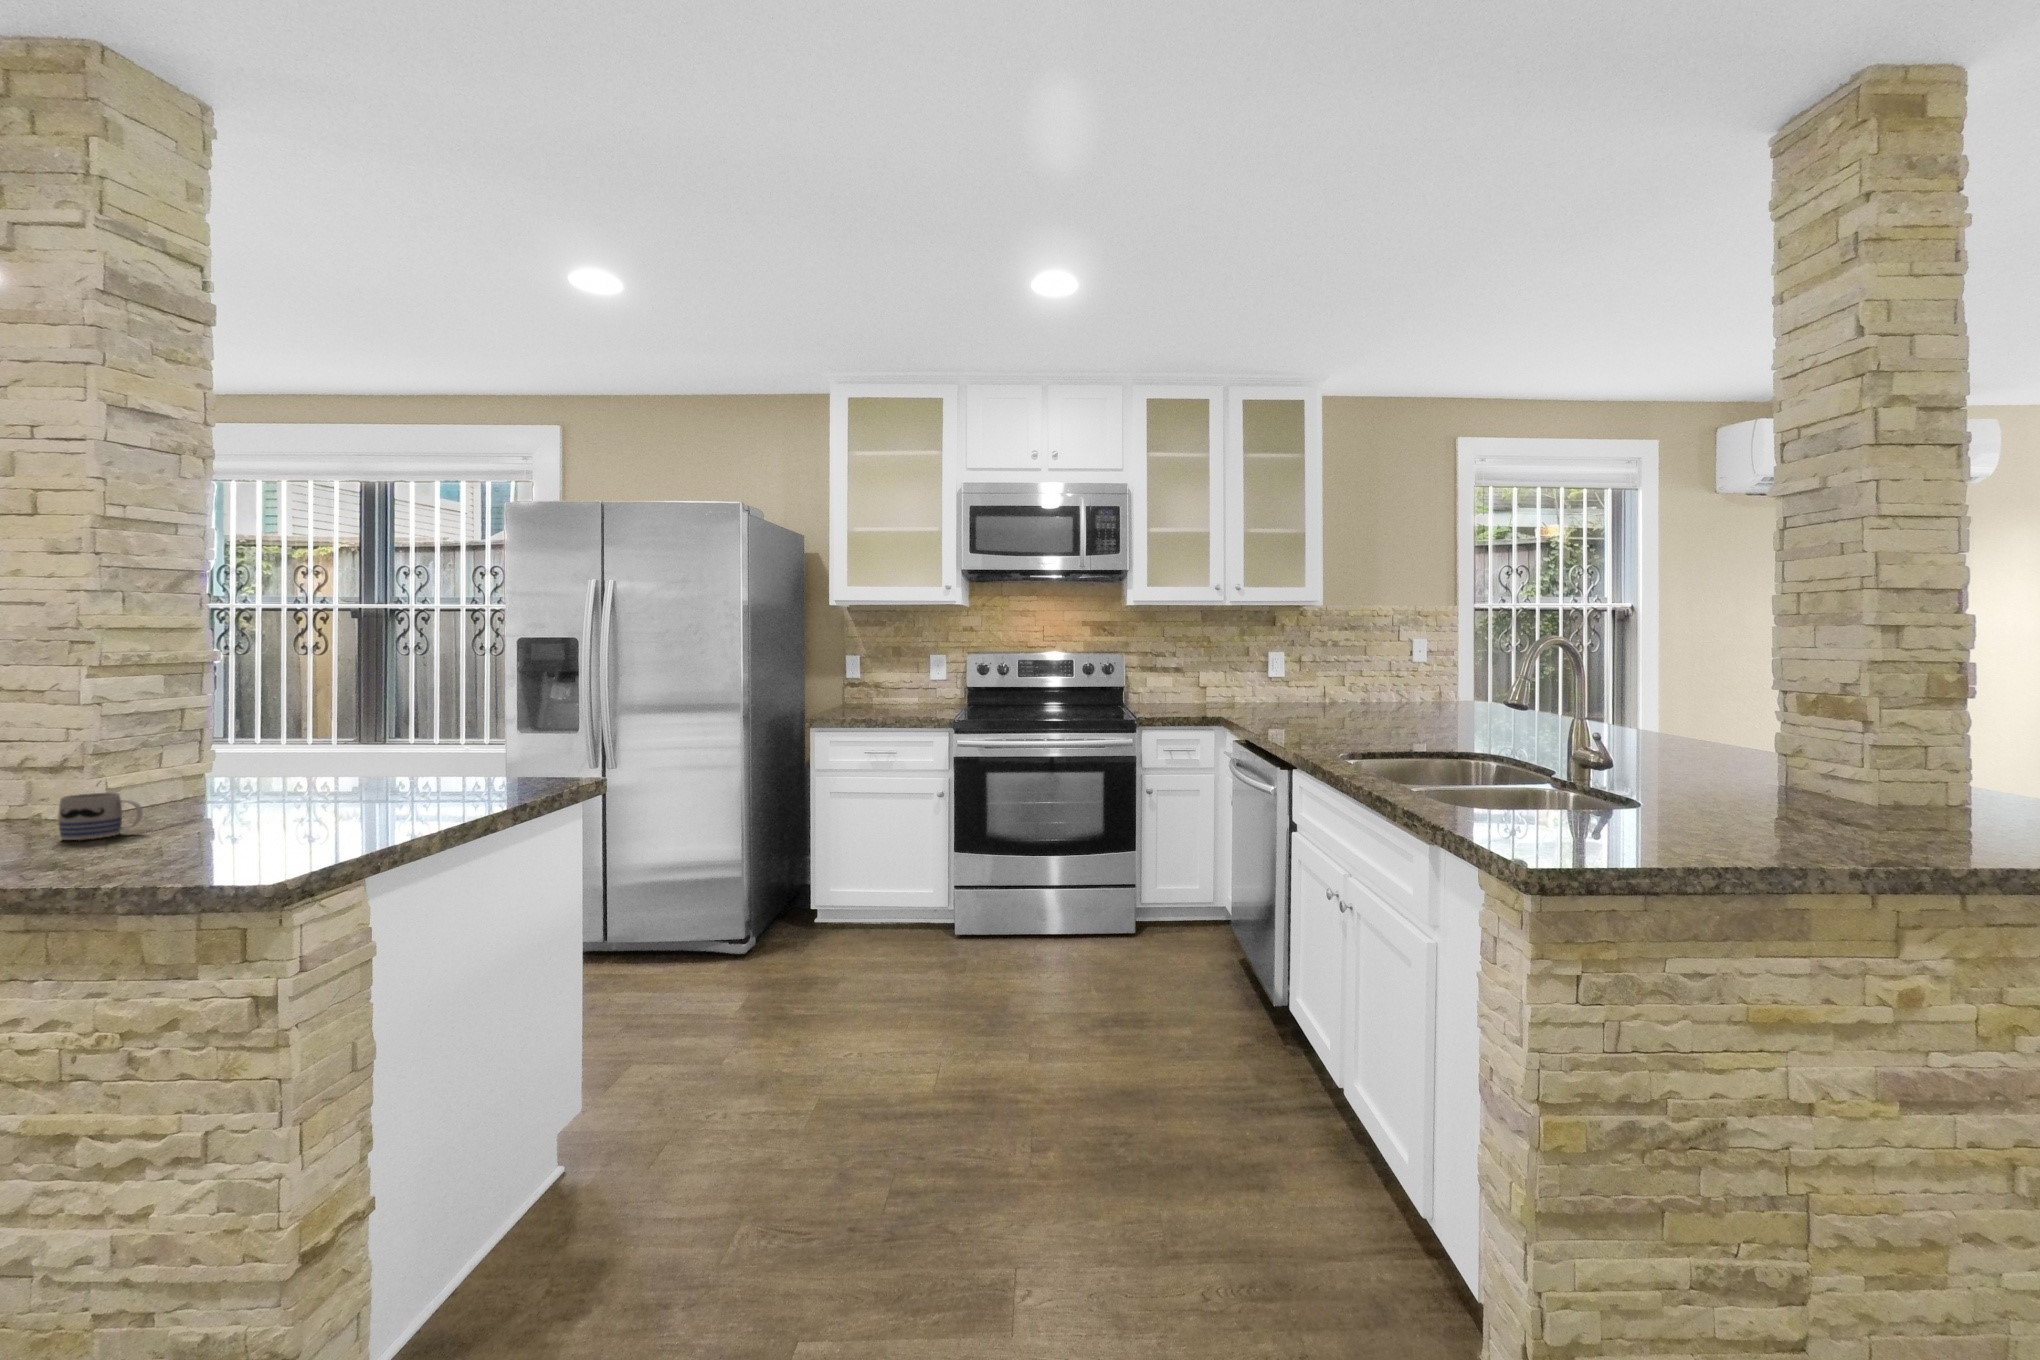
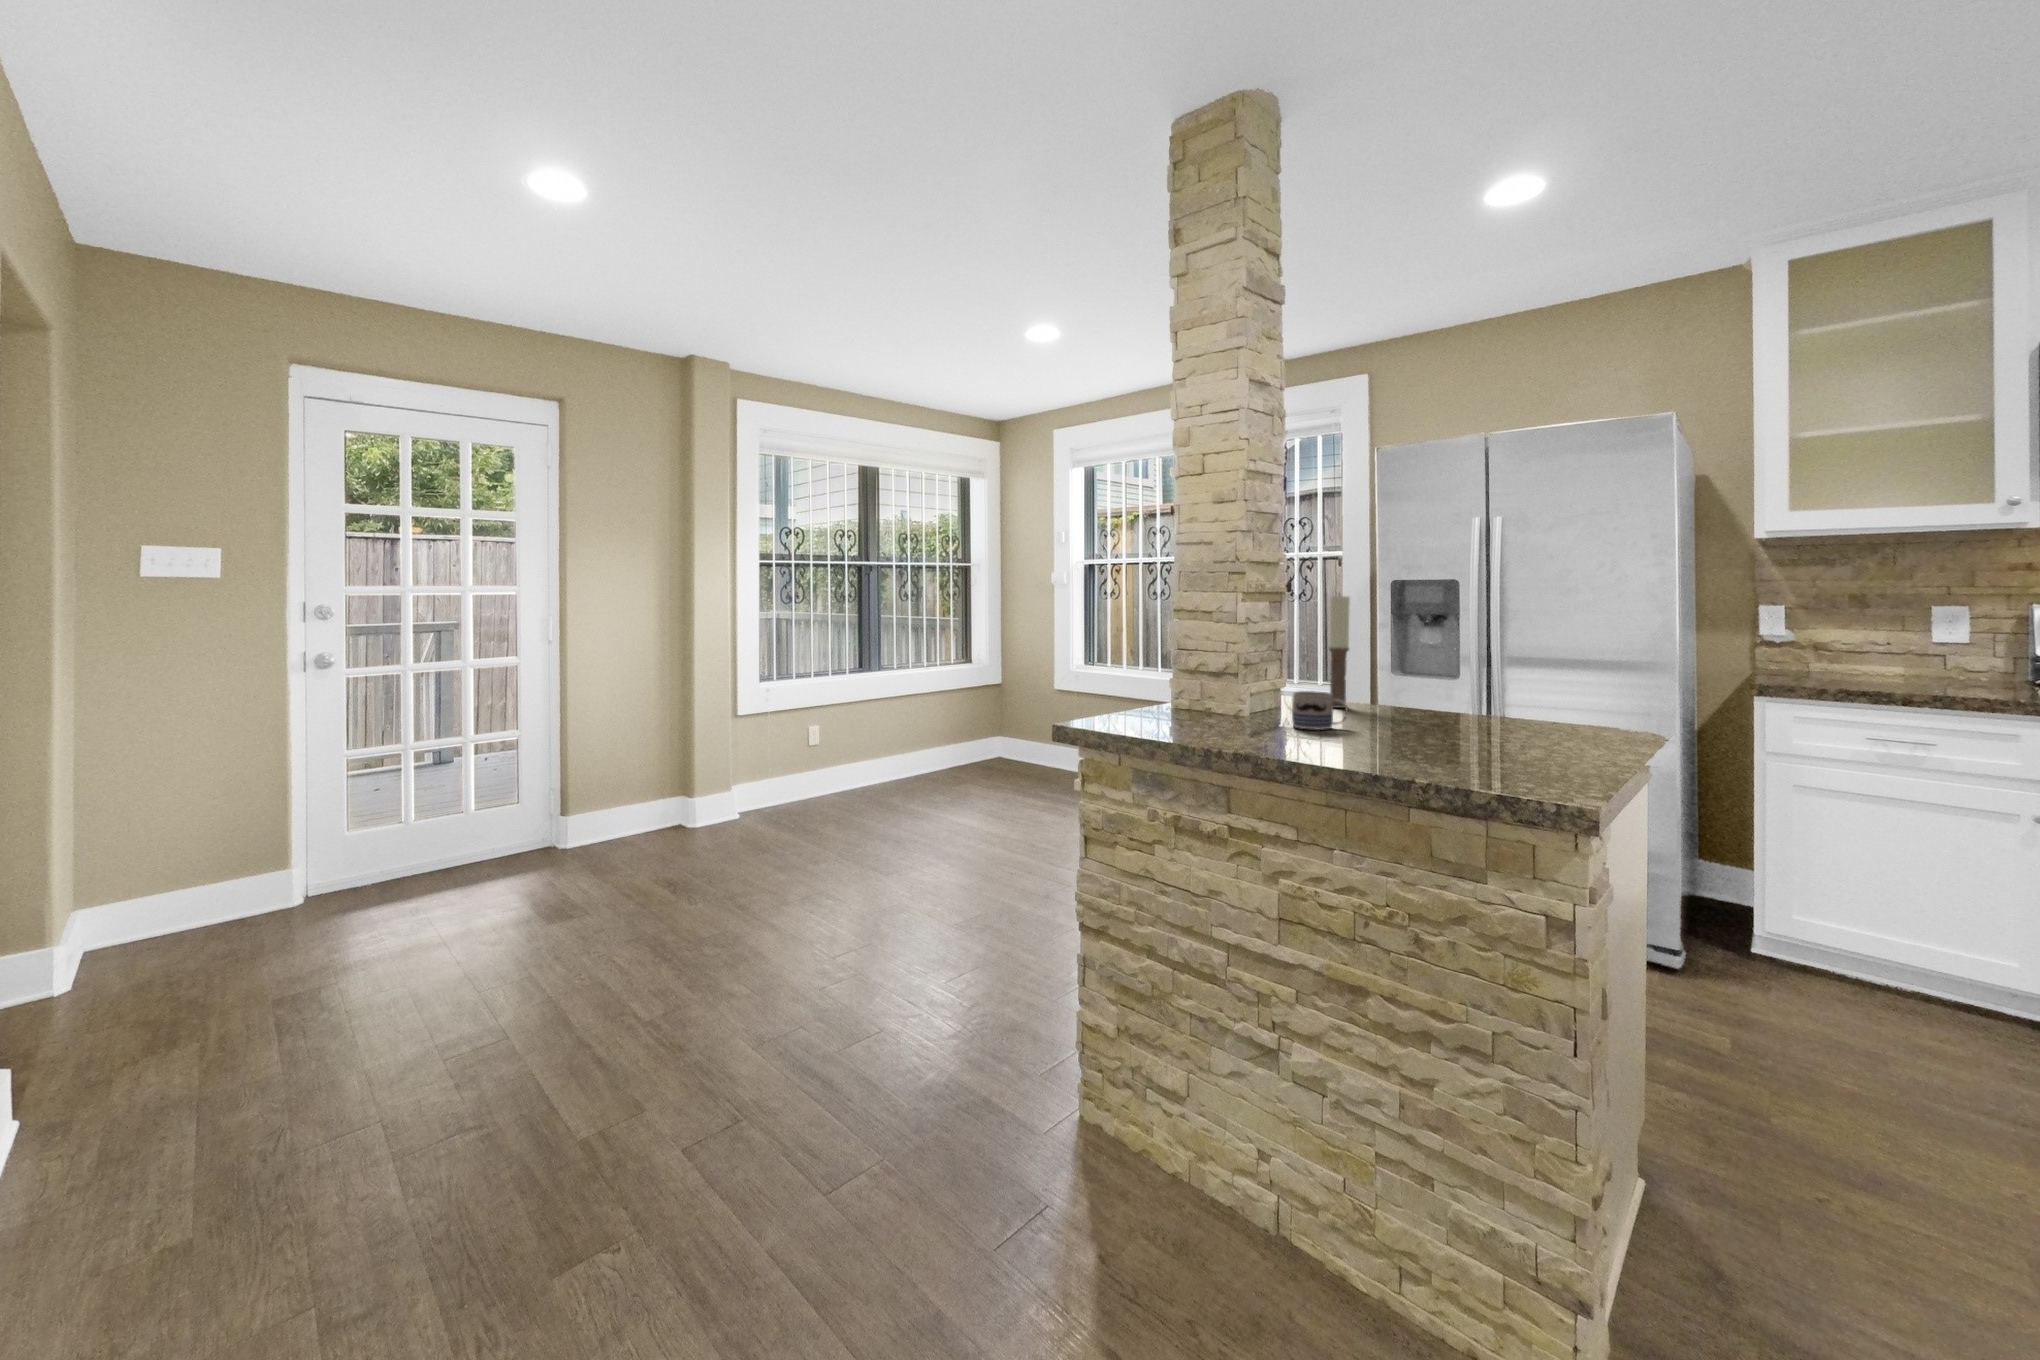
candle: none [169,672,199,807] -> present [1329,596,1350,708]

